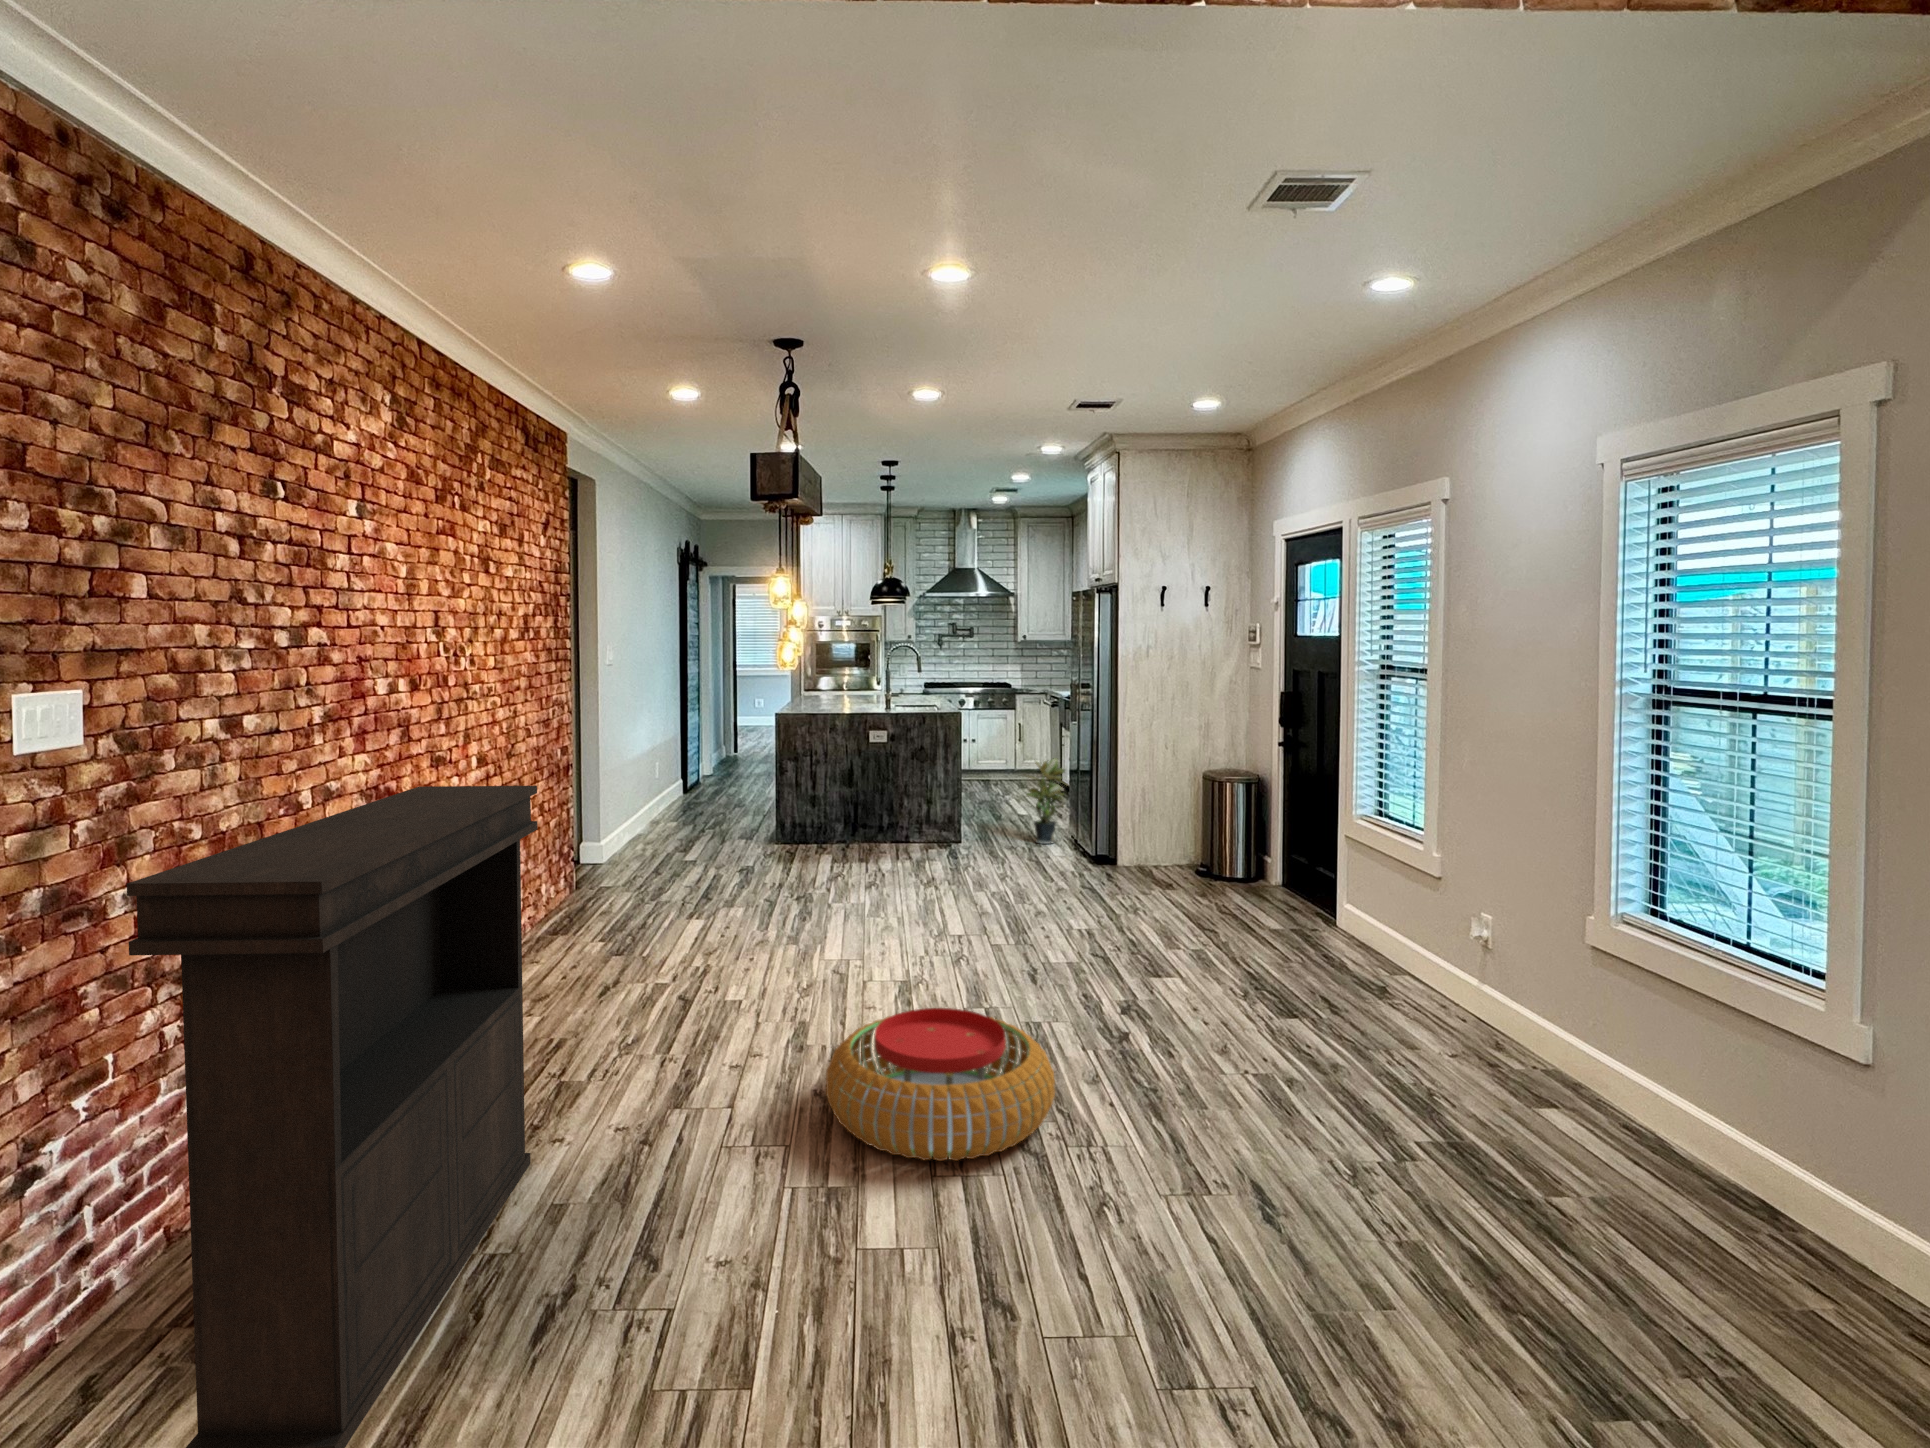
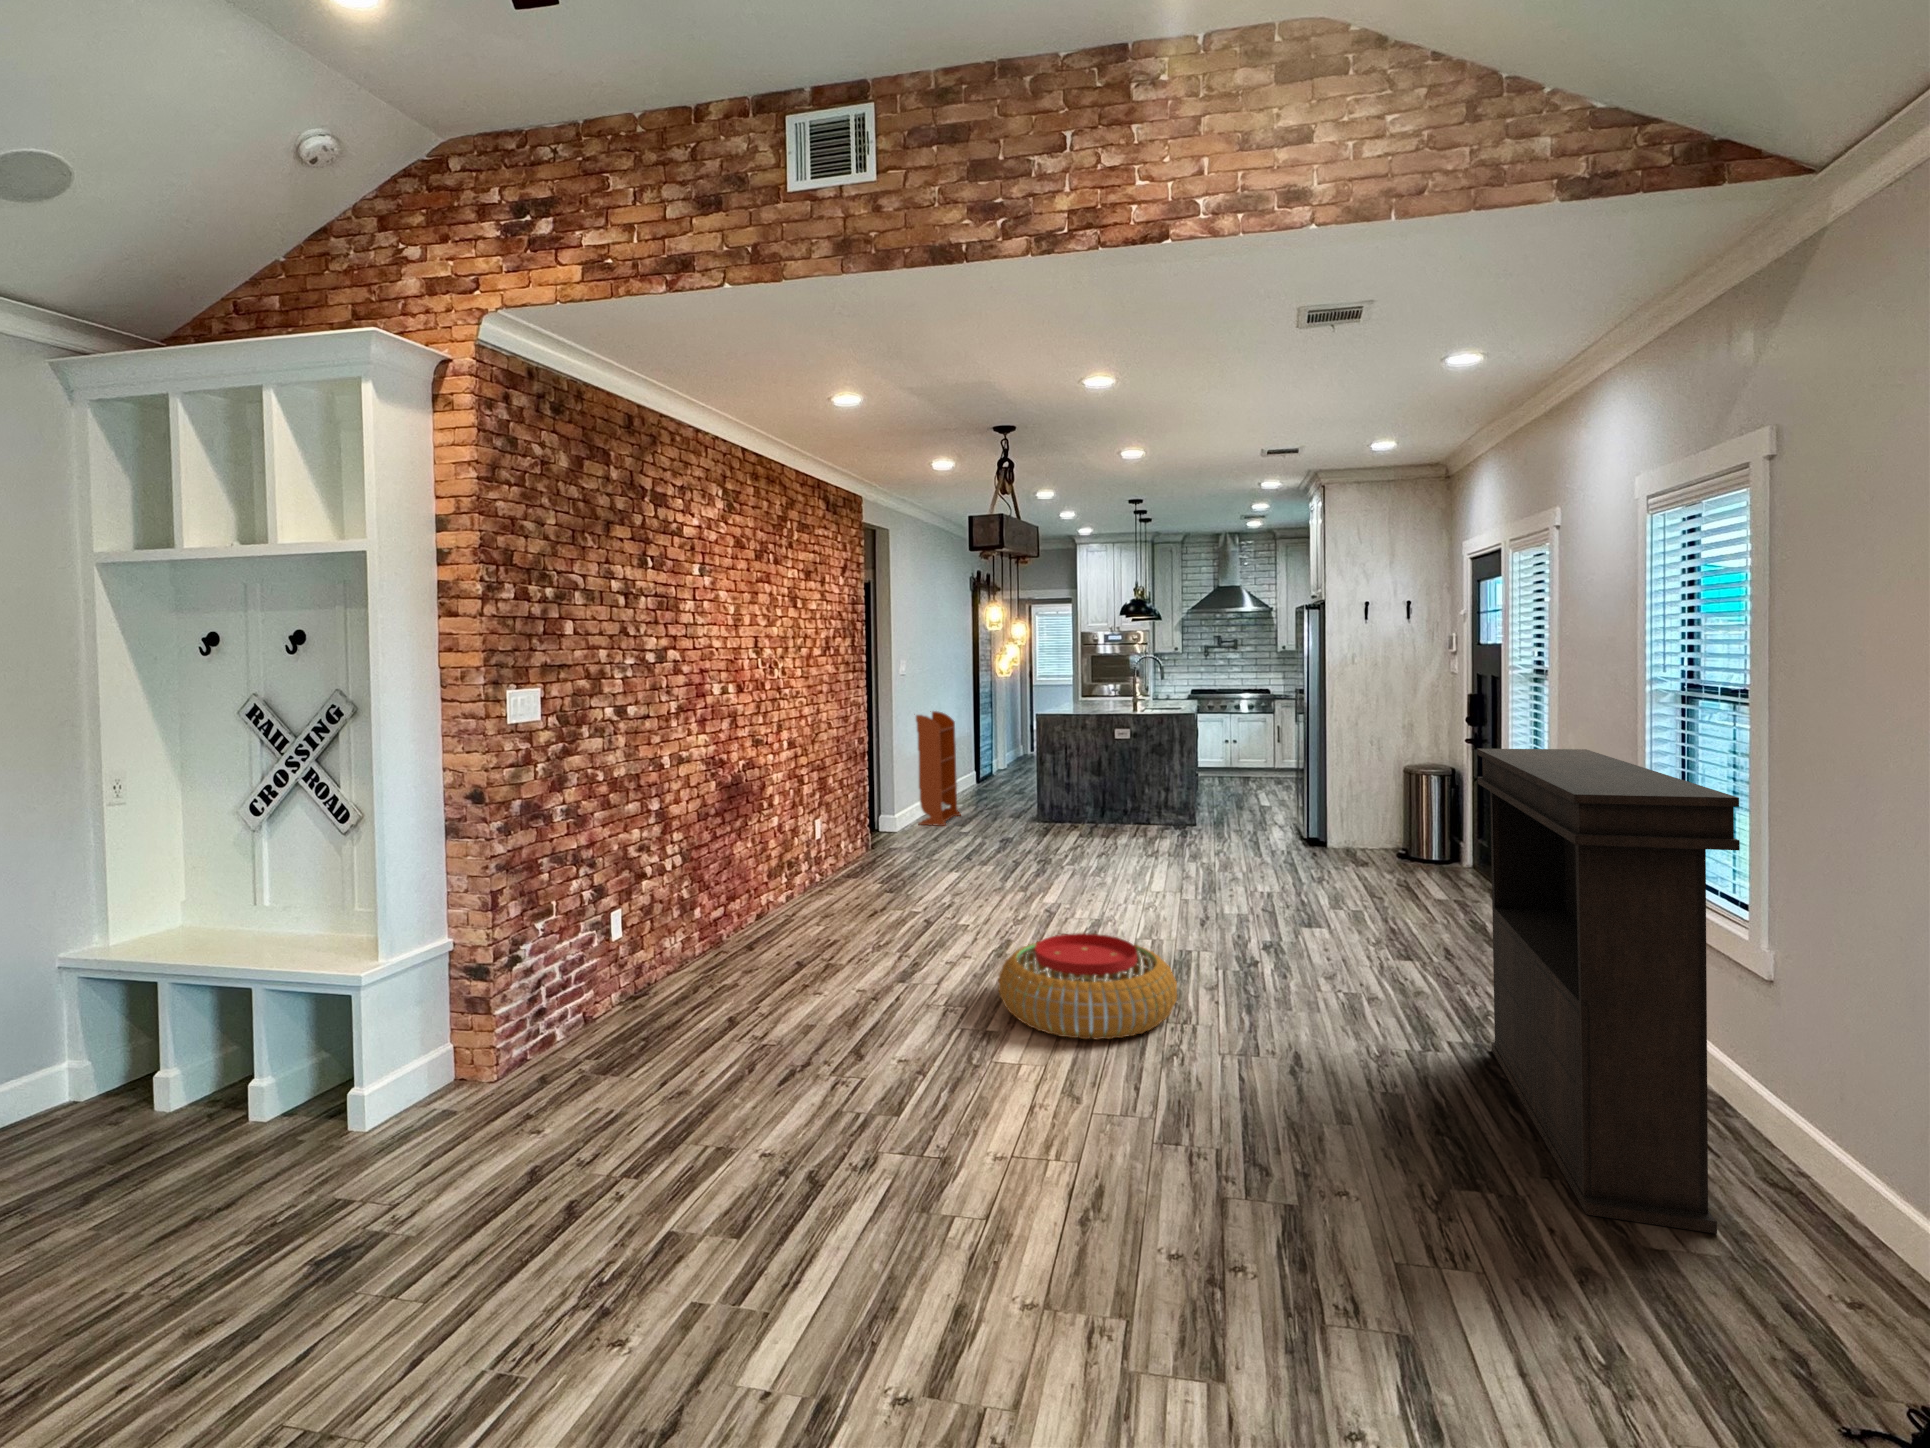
bookcase: none [620,702,676,851] -> present [916,711,961,826]
potted plant: present [1026,758,1068,844] -> none [1263,754,1310,833]
console table: present [127,786,538,1448] -> present [1477,749,1740,1234]

